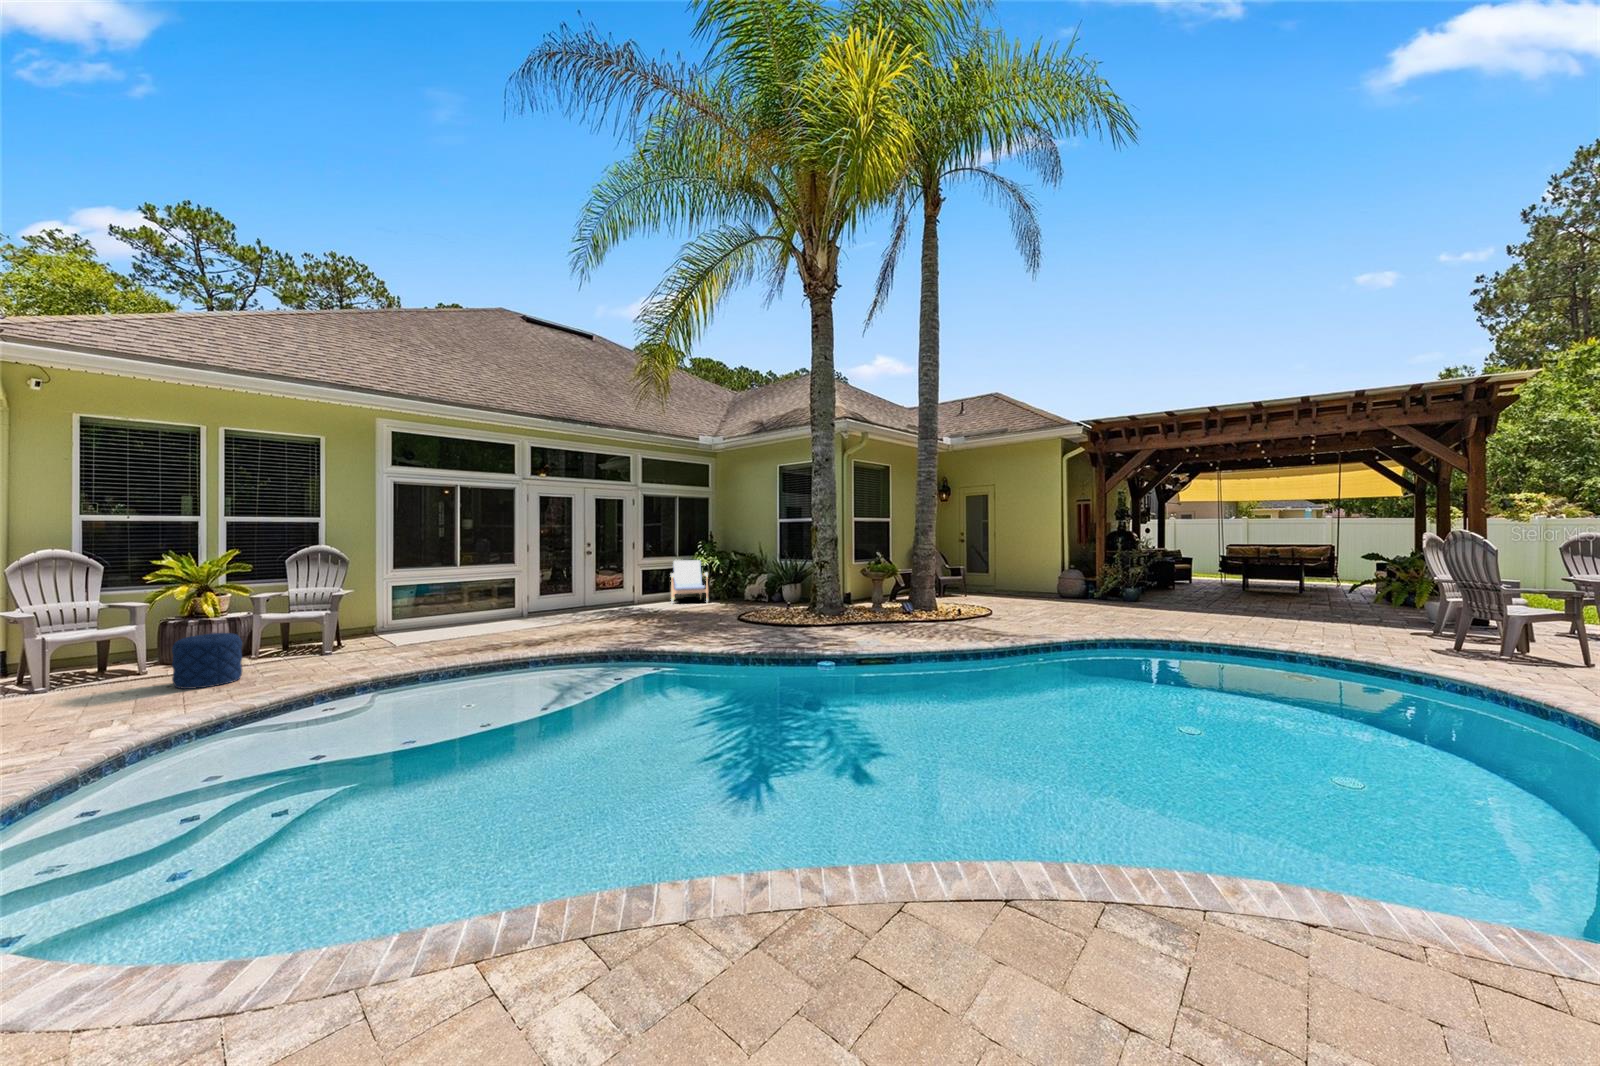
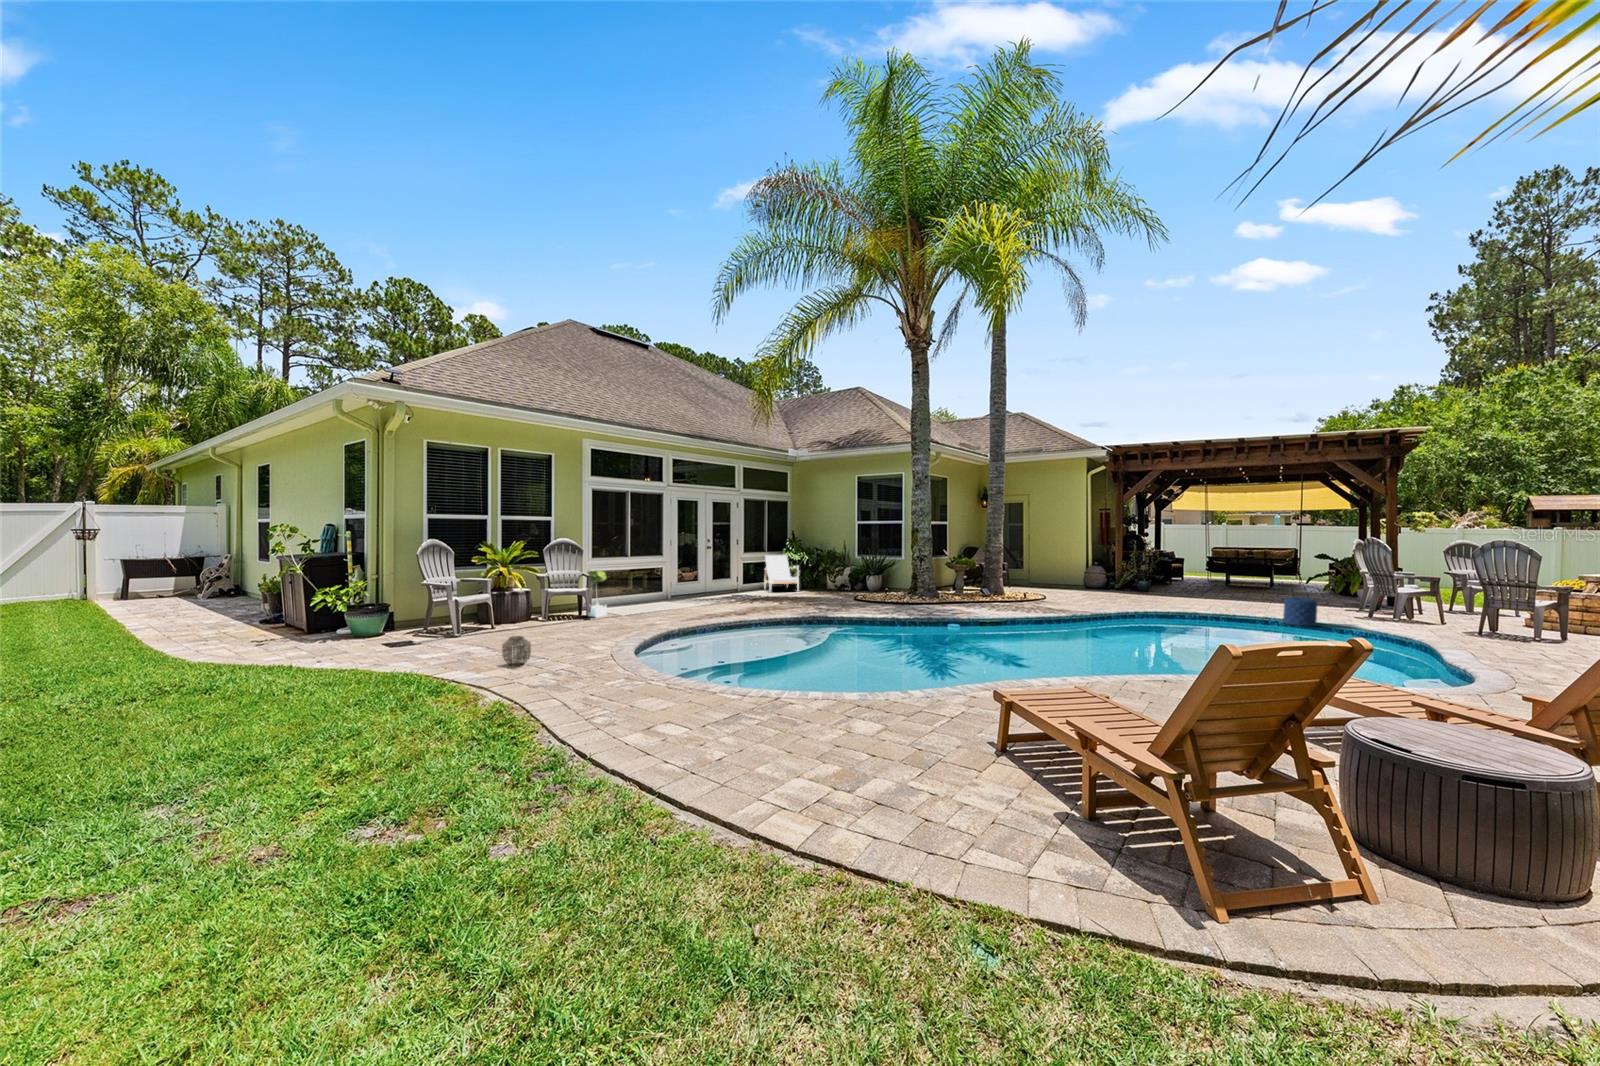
potted tree: none [378,575,410,636] -> present [587,570,607,617]
pouf: present [172,633,242,689] -> present [1283,597,1317,627]
woven basket: none [23,671,88,720] -> present [502,636,531,666]

